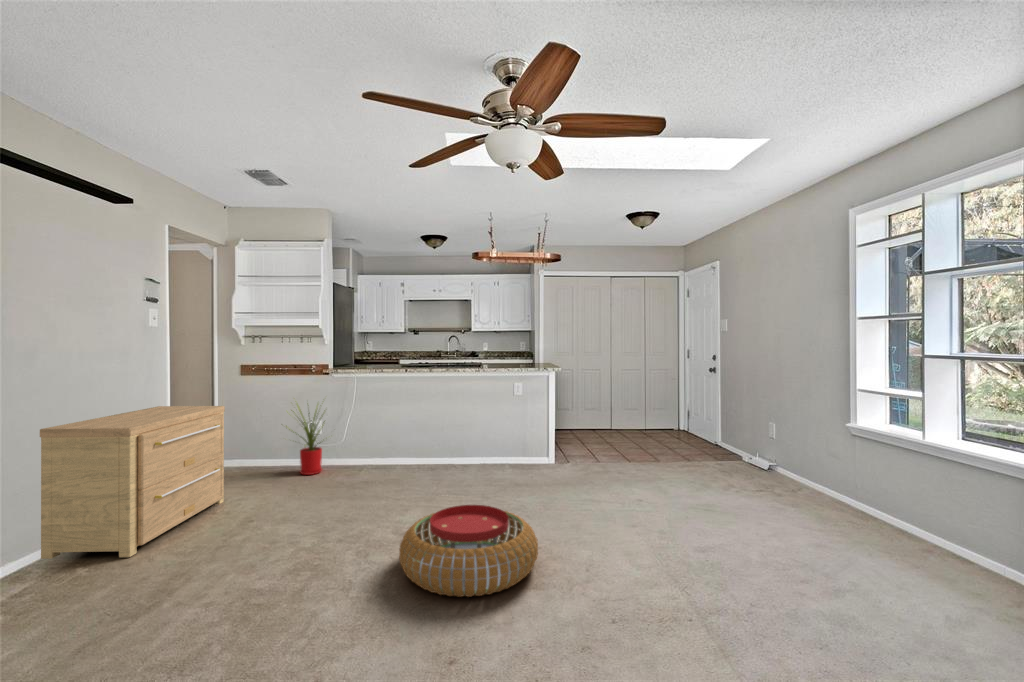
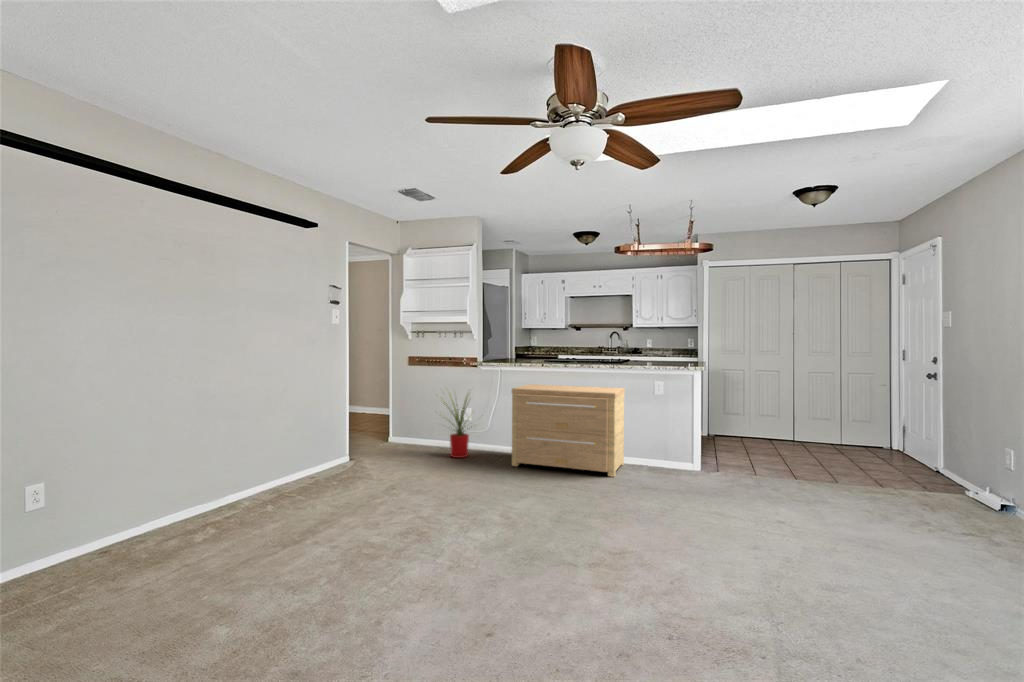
side table: present [40,406,225,559] -> present [512,384,625,477]
pouf: present [399,505,538,597] -> none [490,497,625,584]

